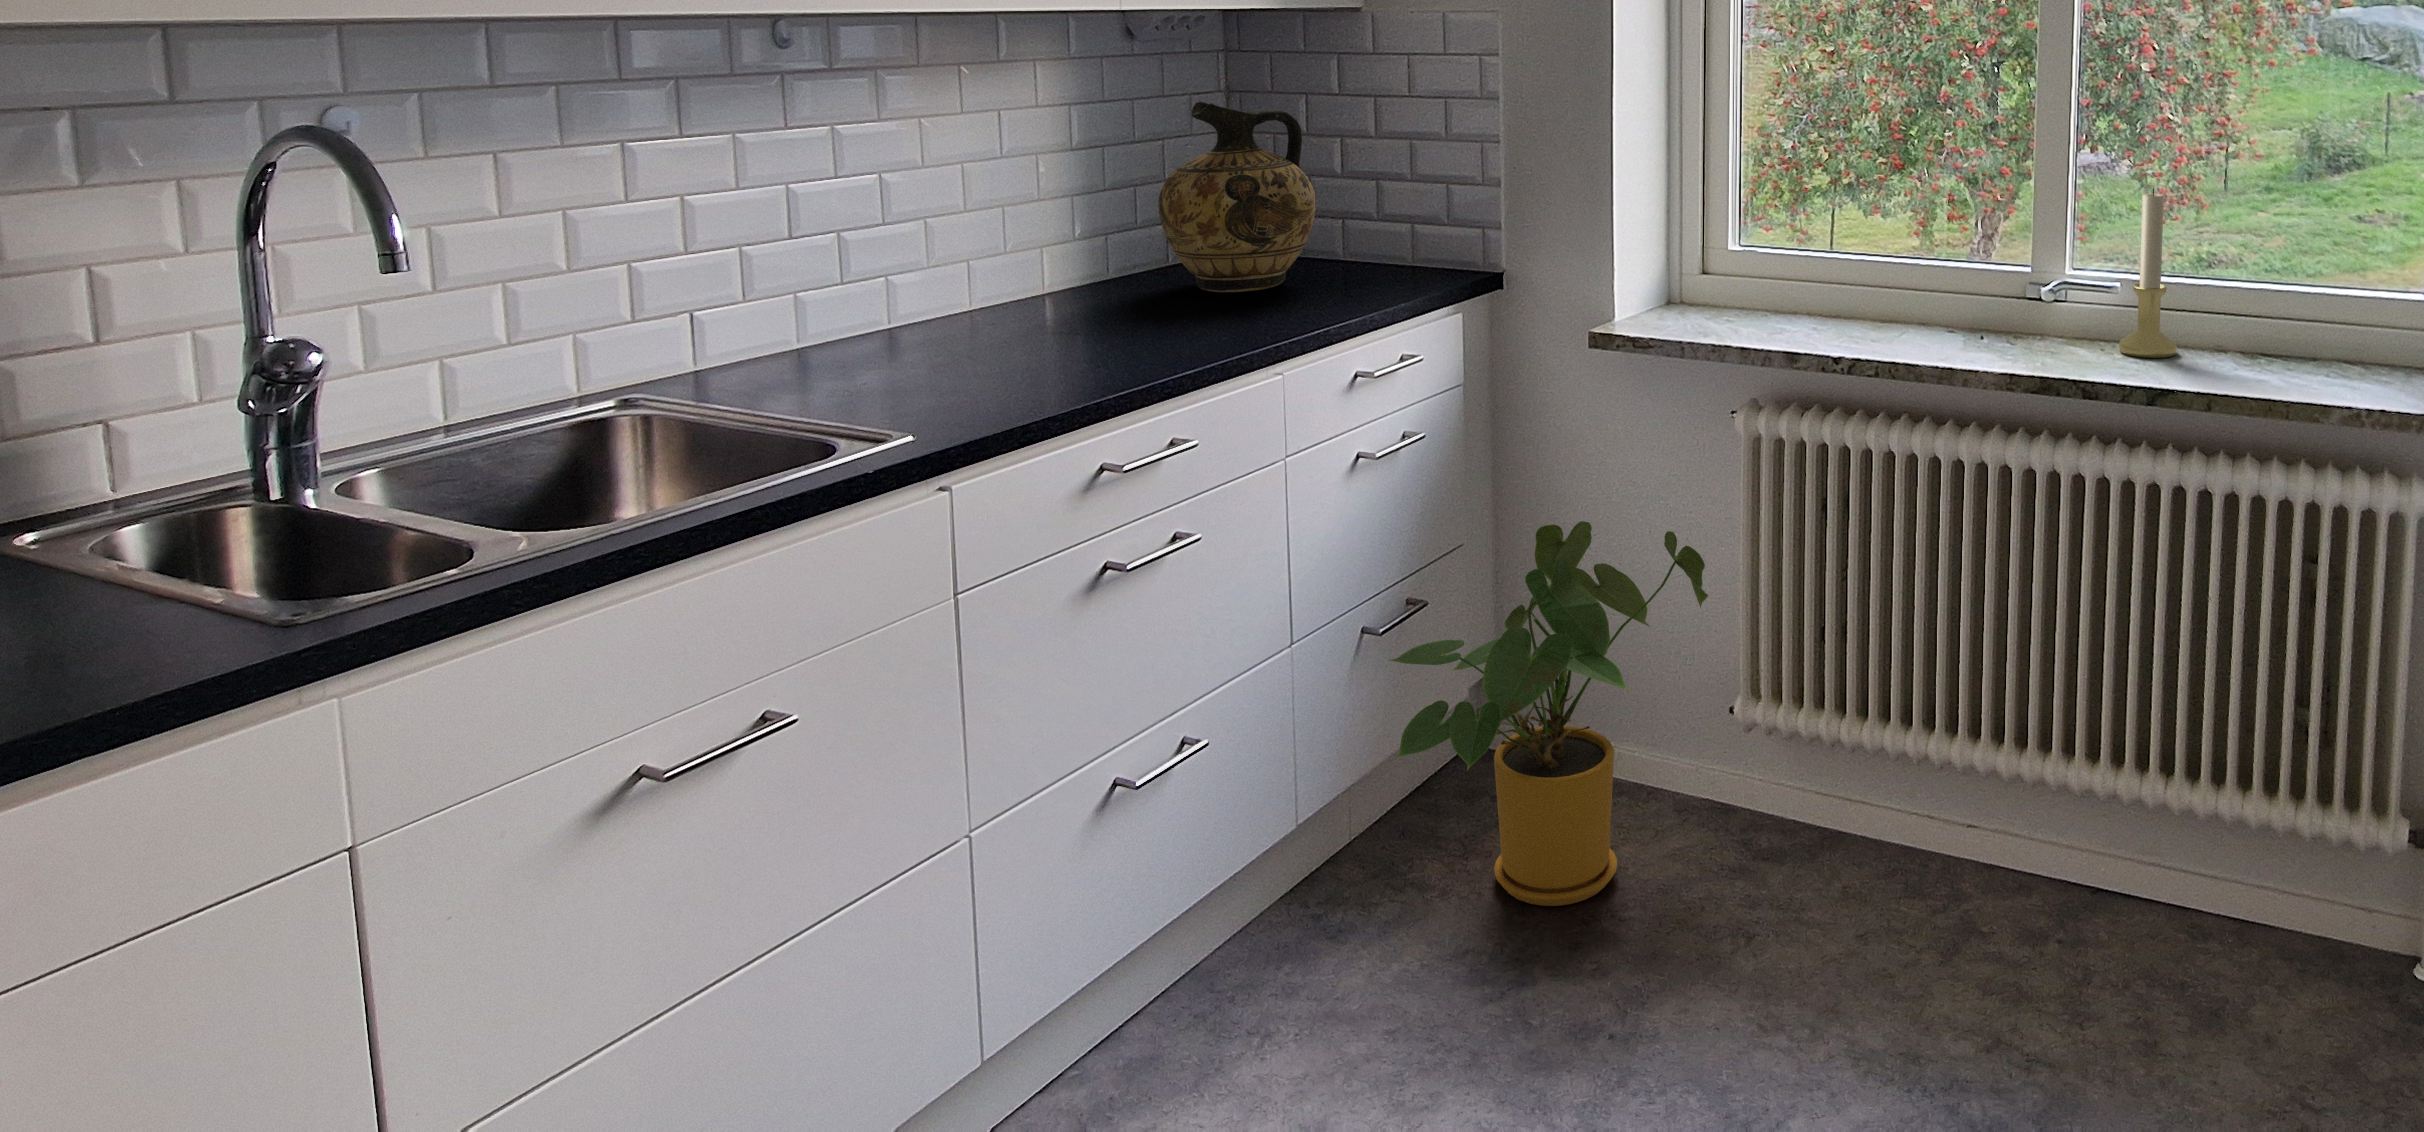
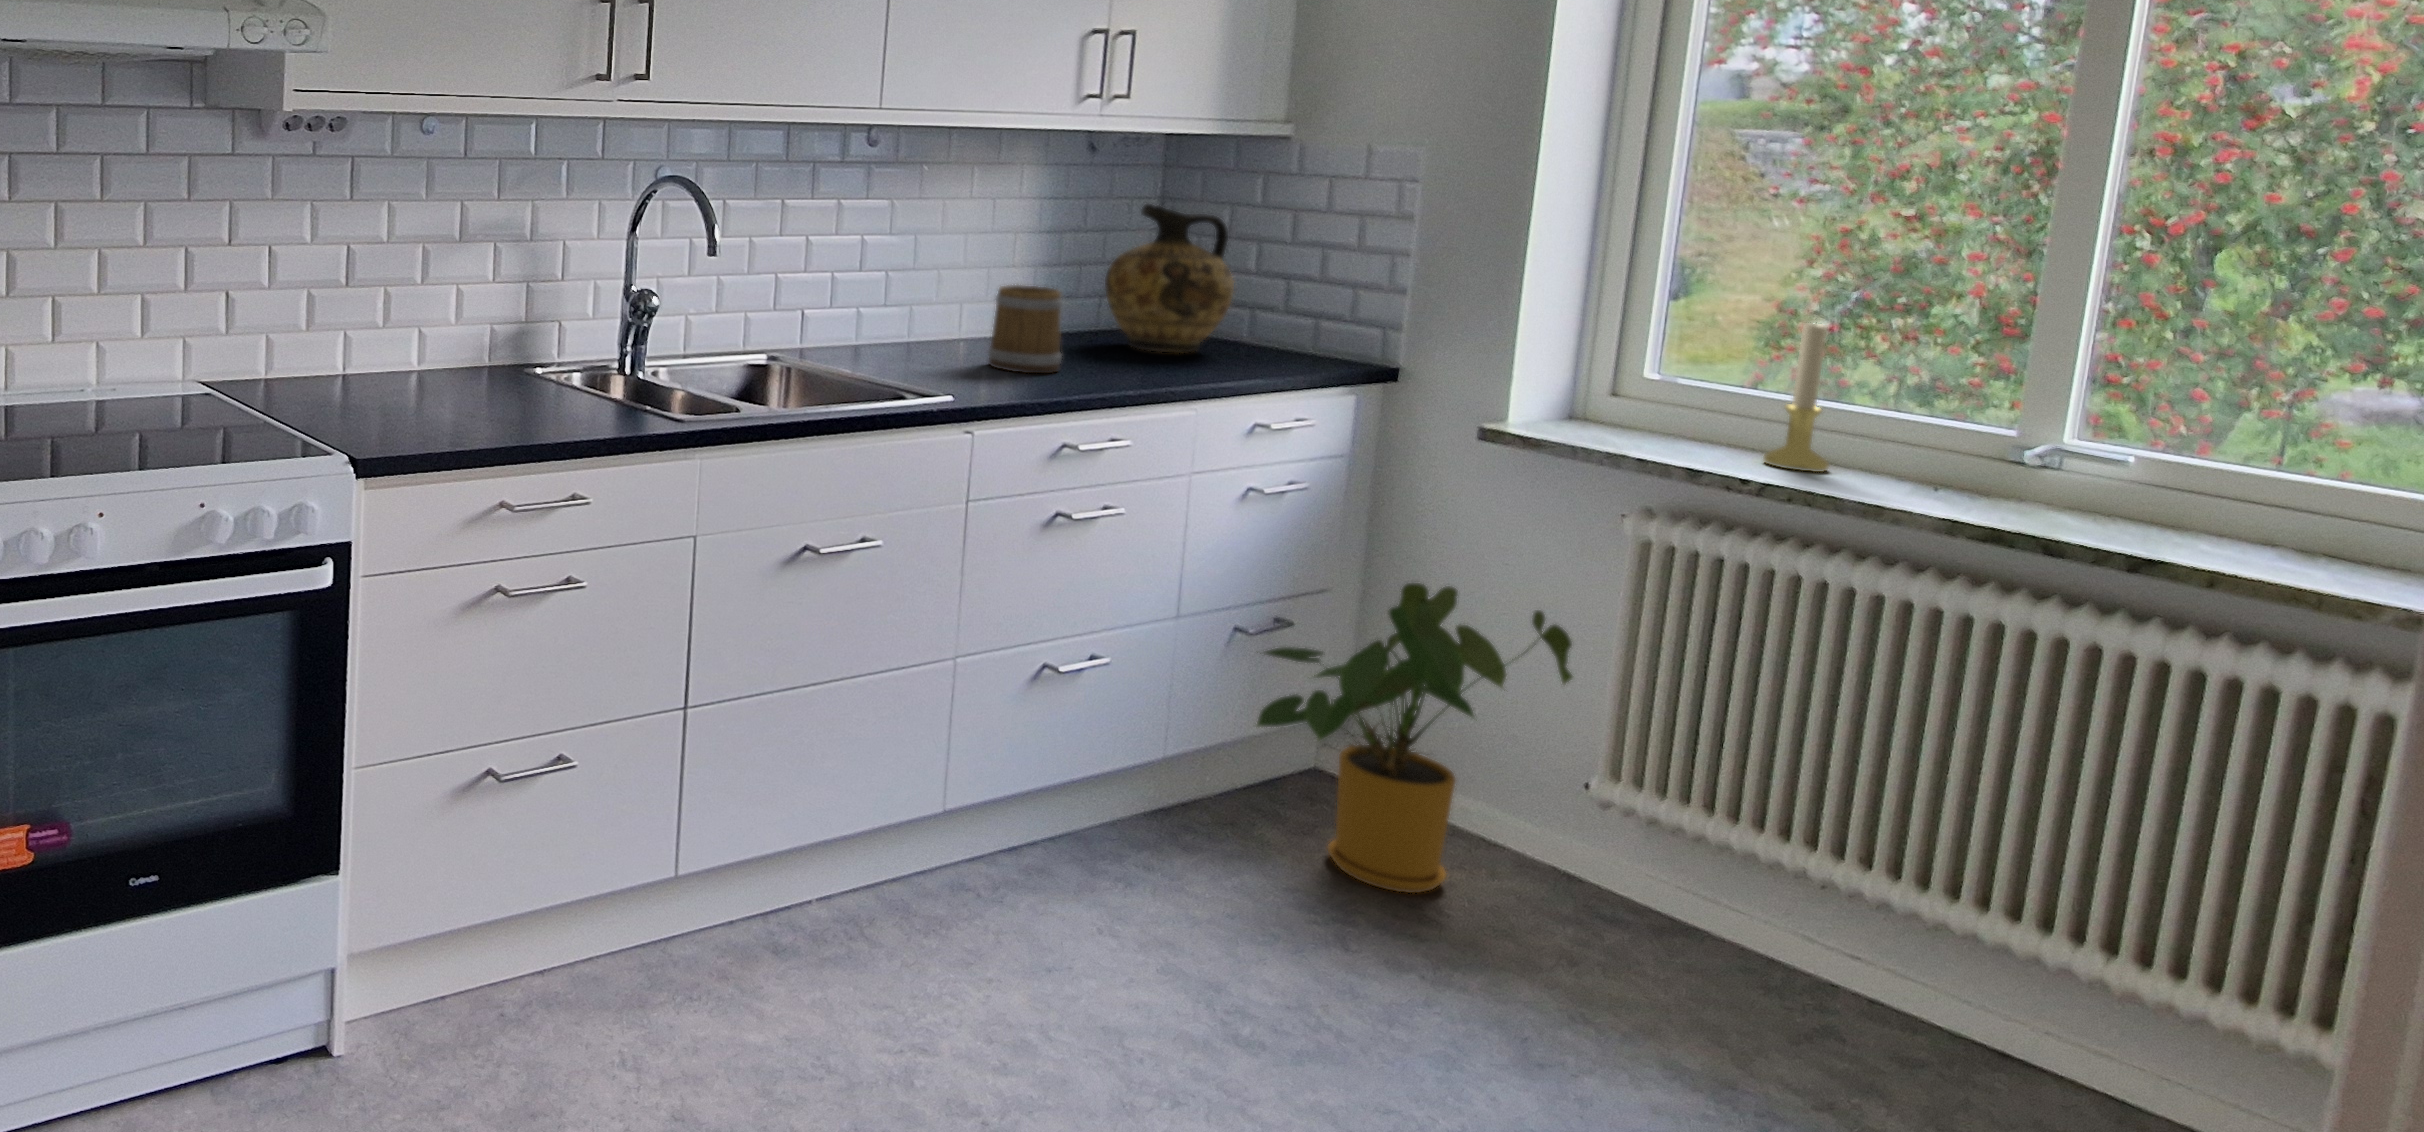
candle holder: present [2119,188,2177,358] -> present [1763,323,1829,472]
mug: none [989,236,1096,364] -> present [988,285,1062,373]

